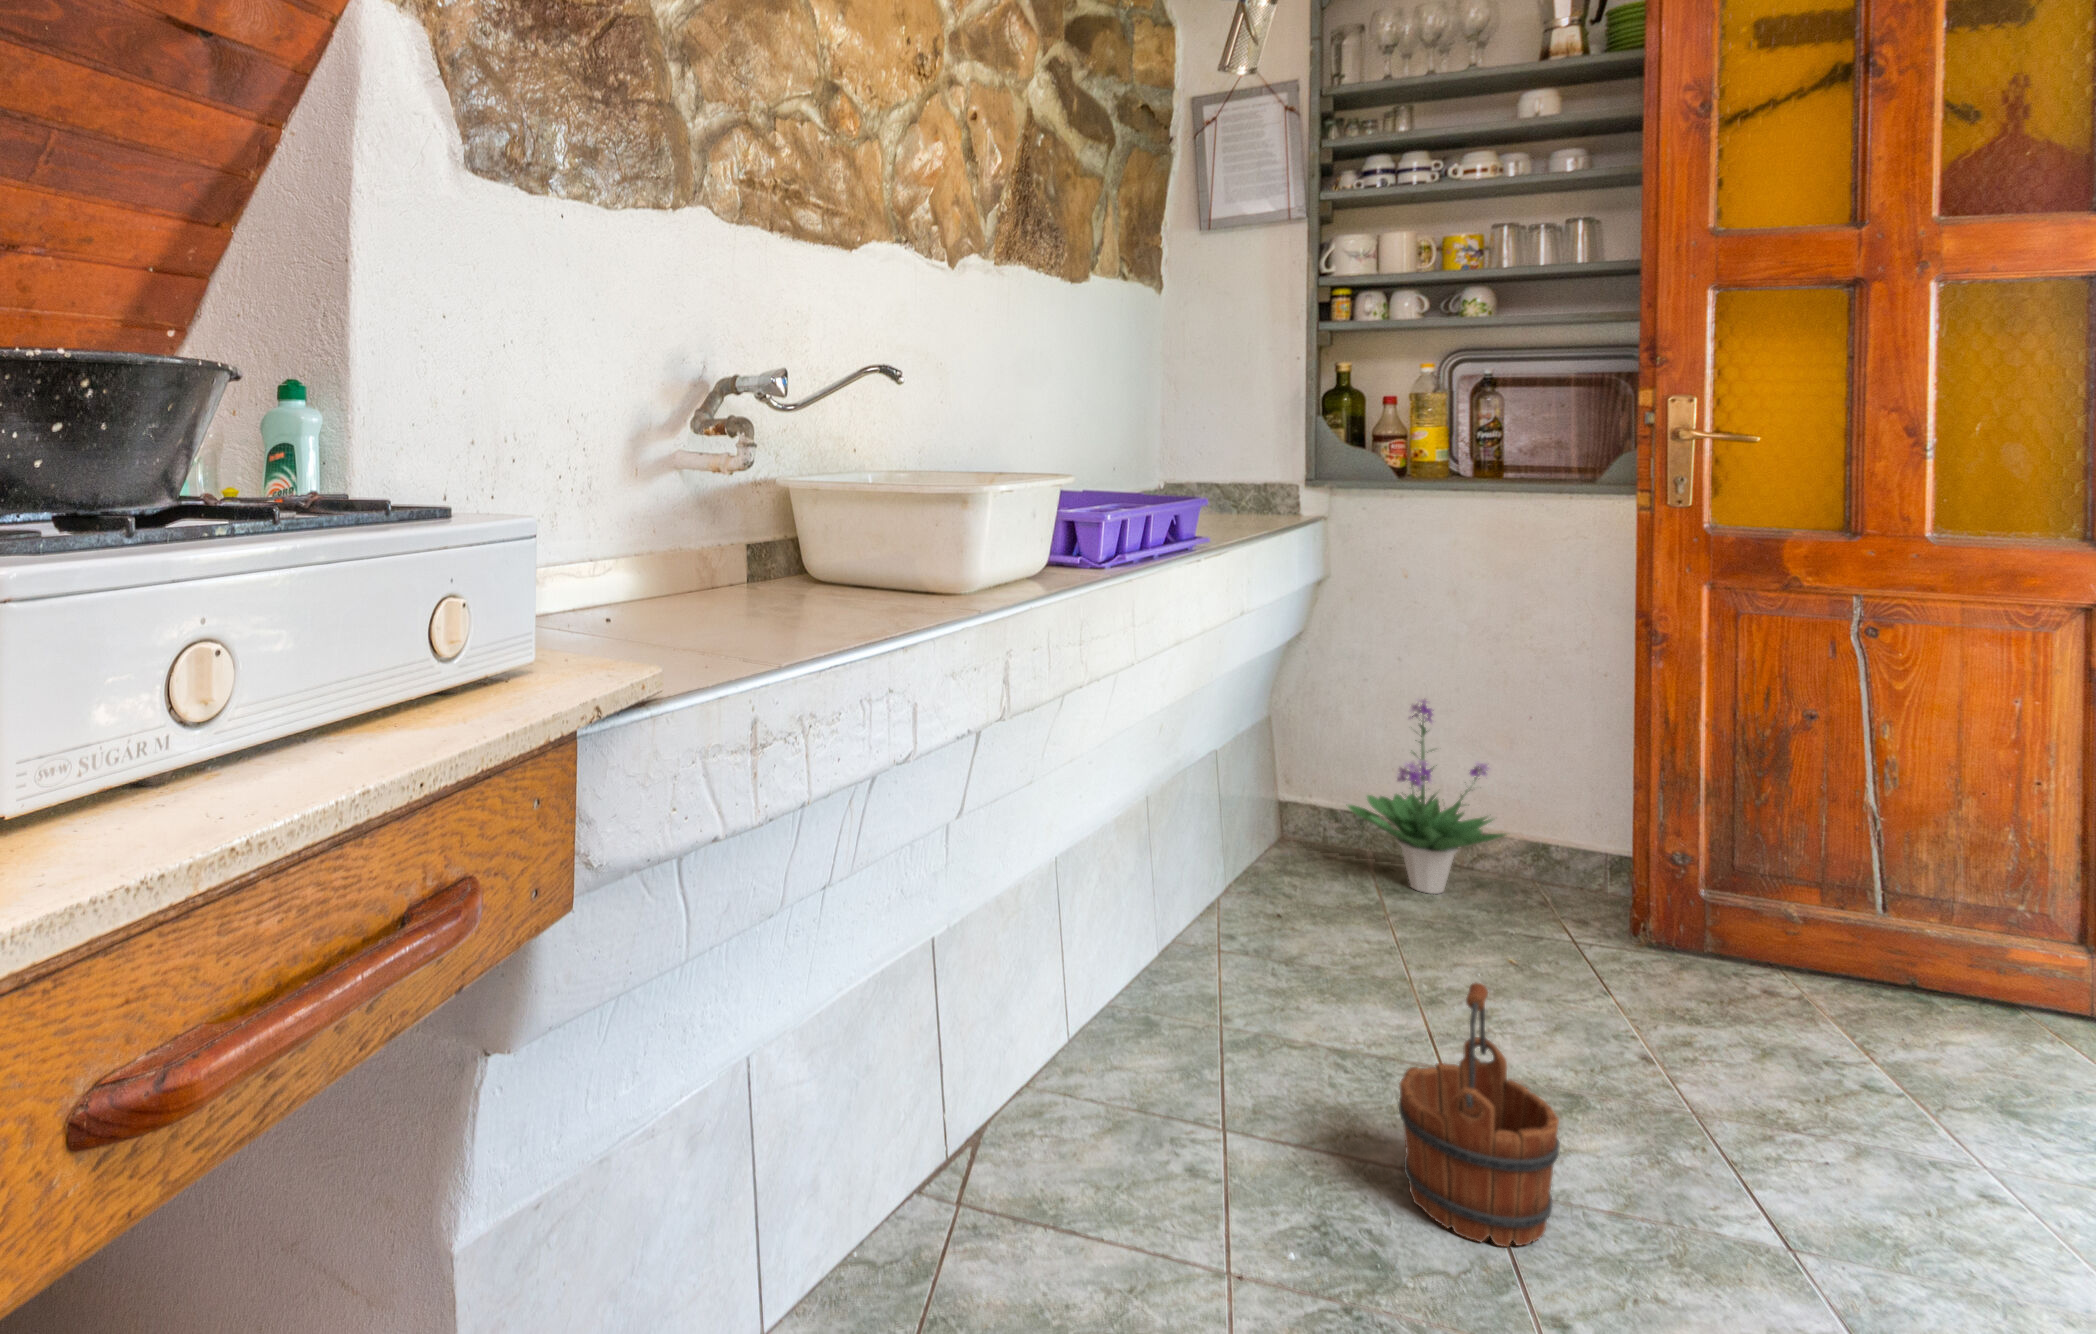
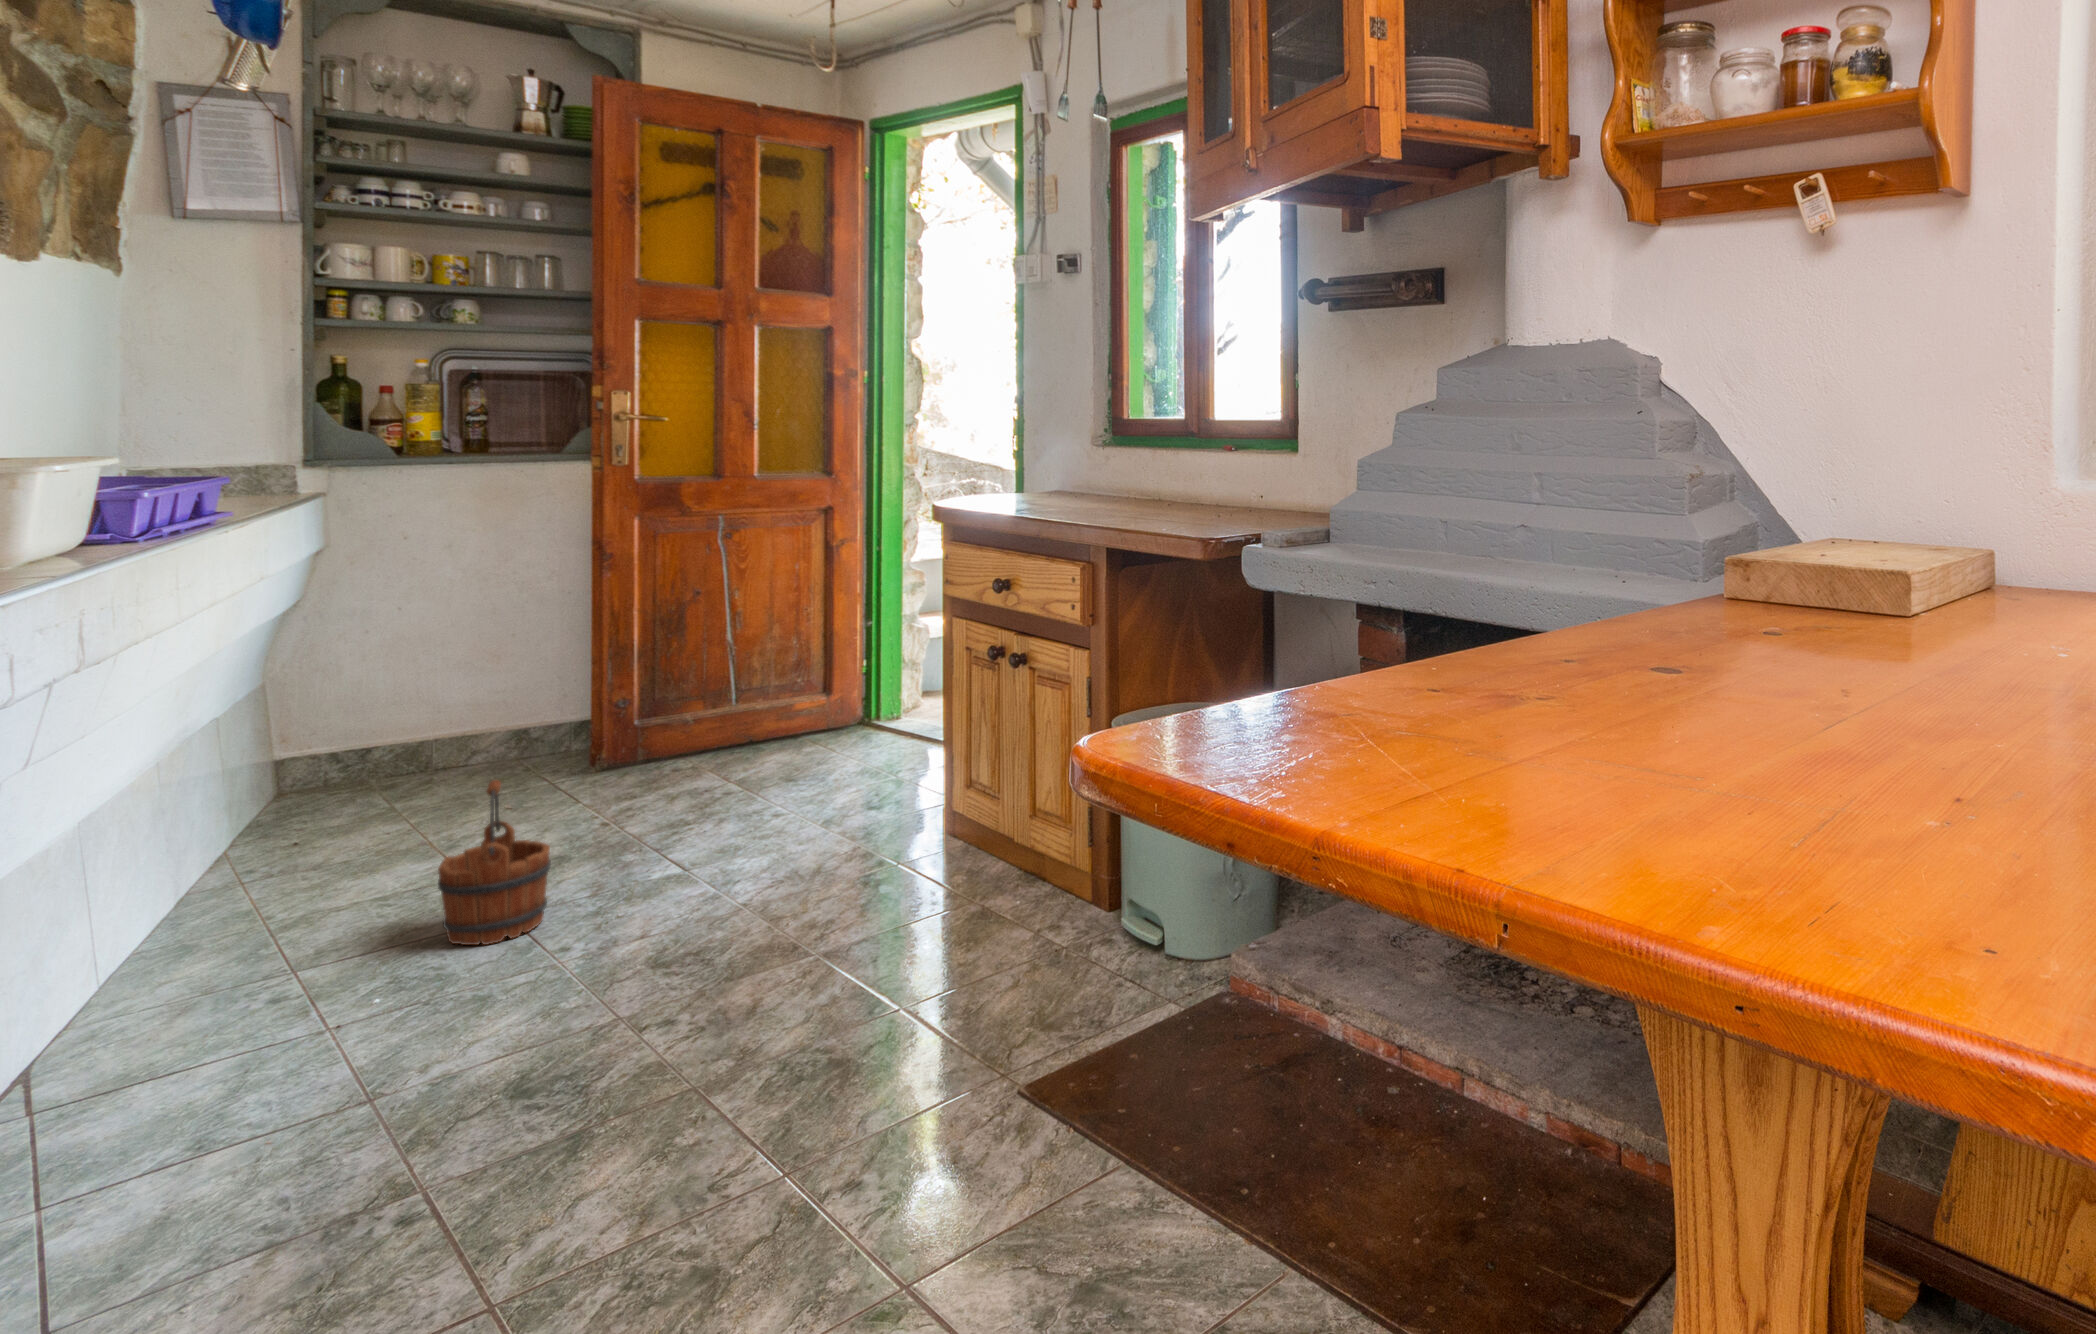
potted plant: present [1348,698,1505,894] -> none [356,634,504,791]

